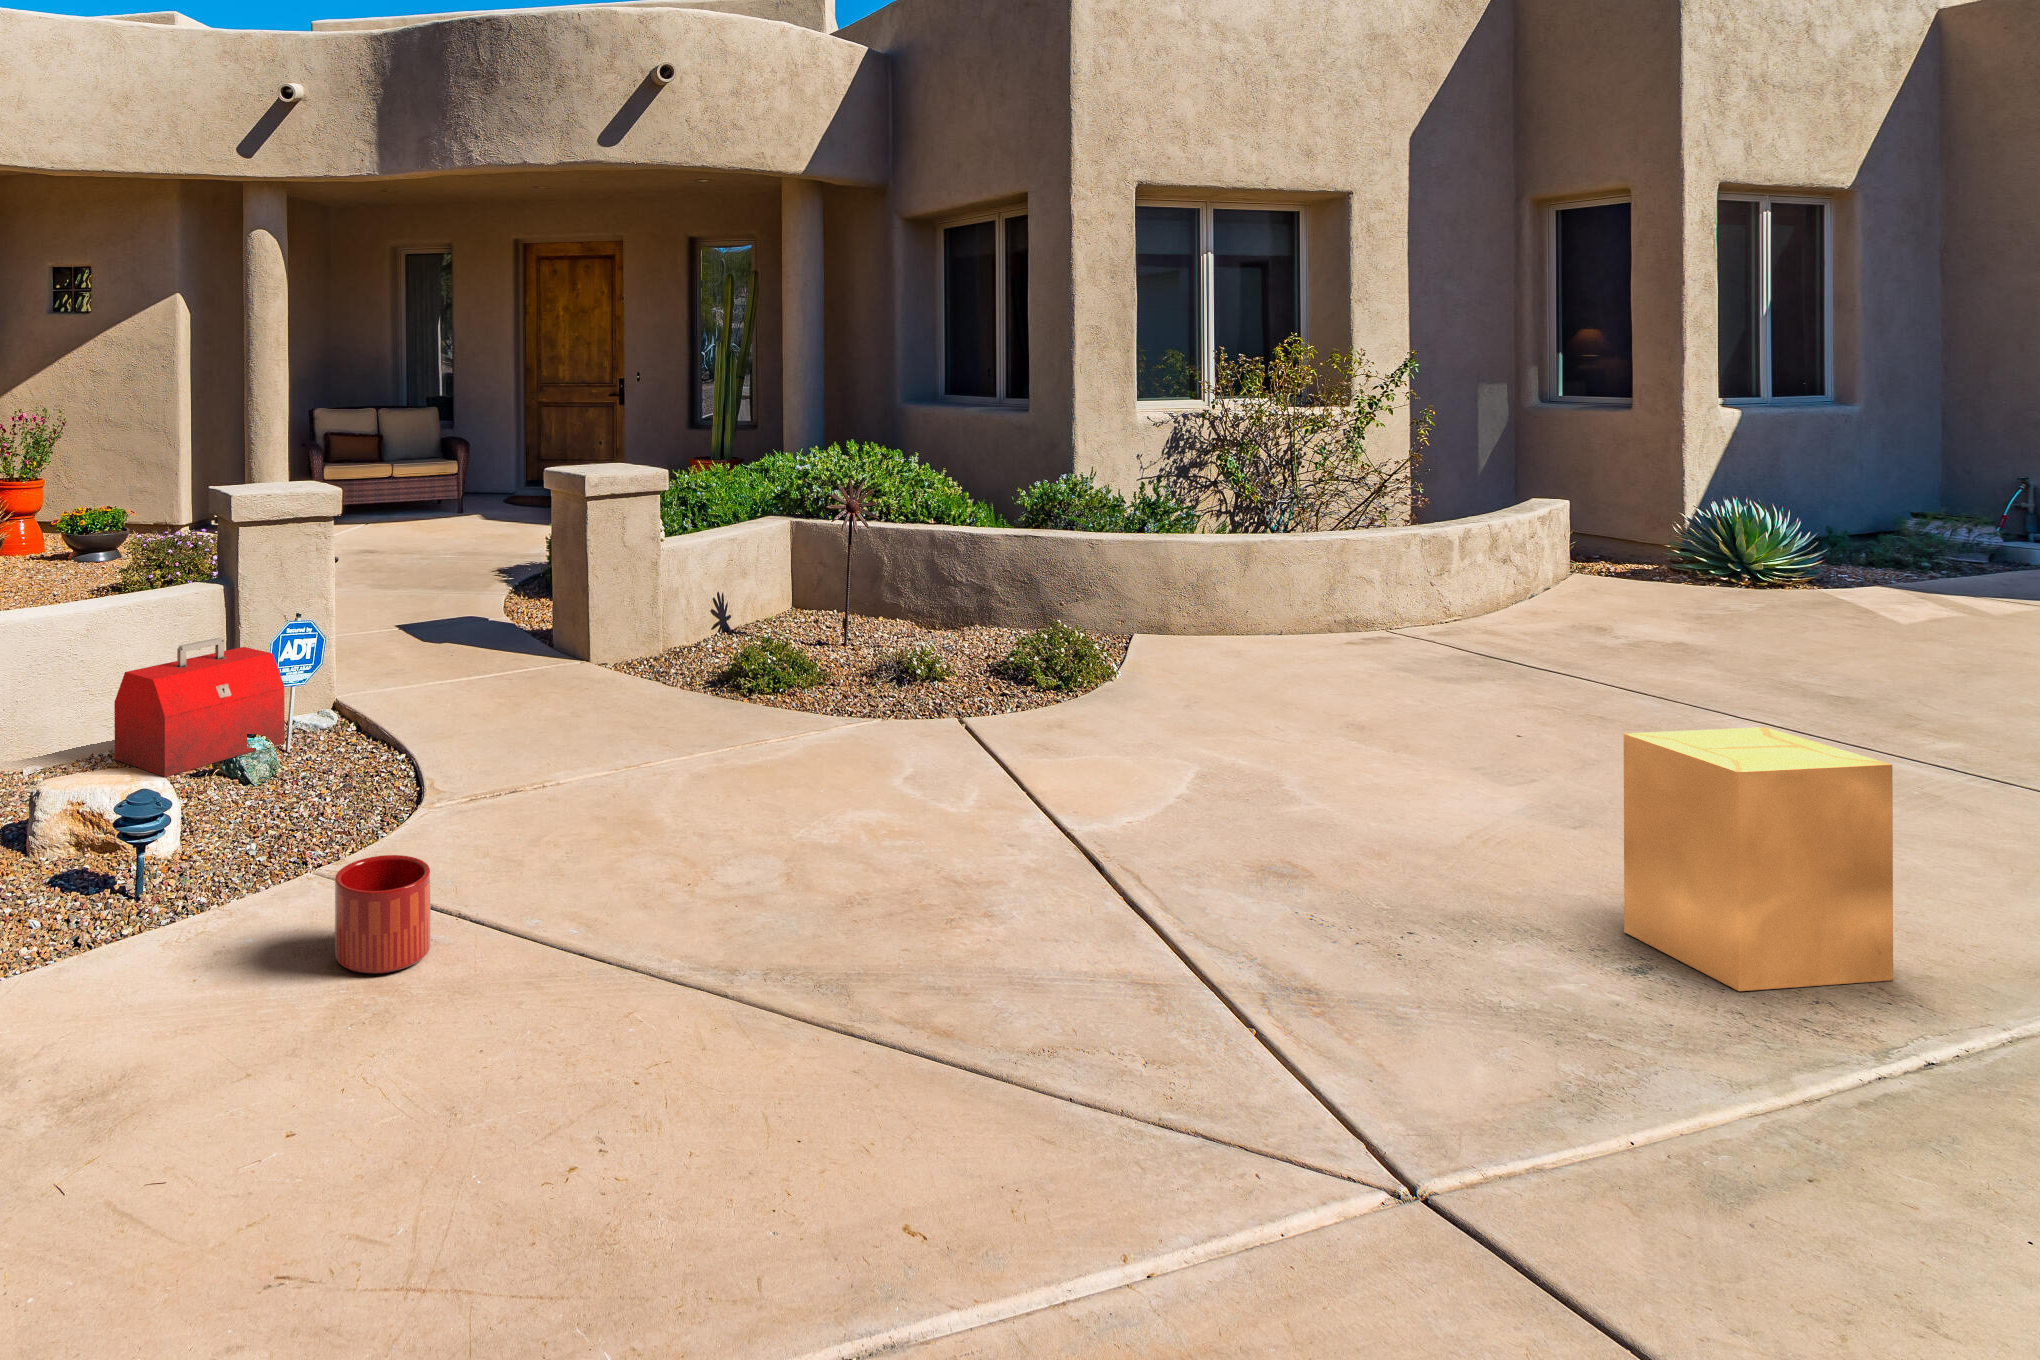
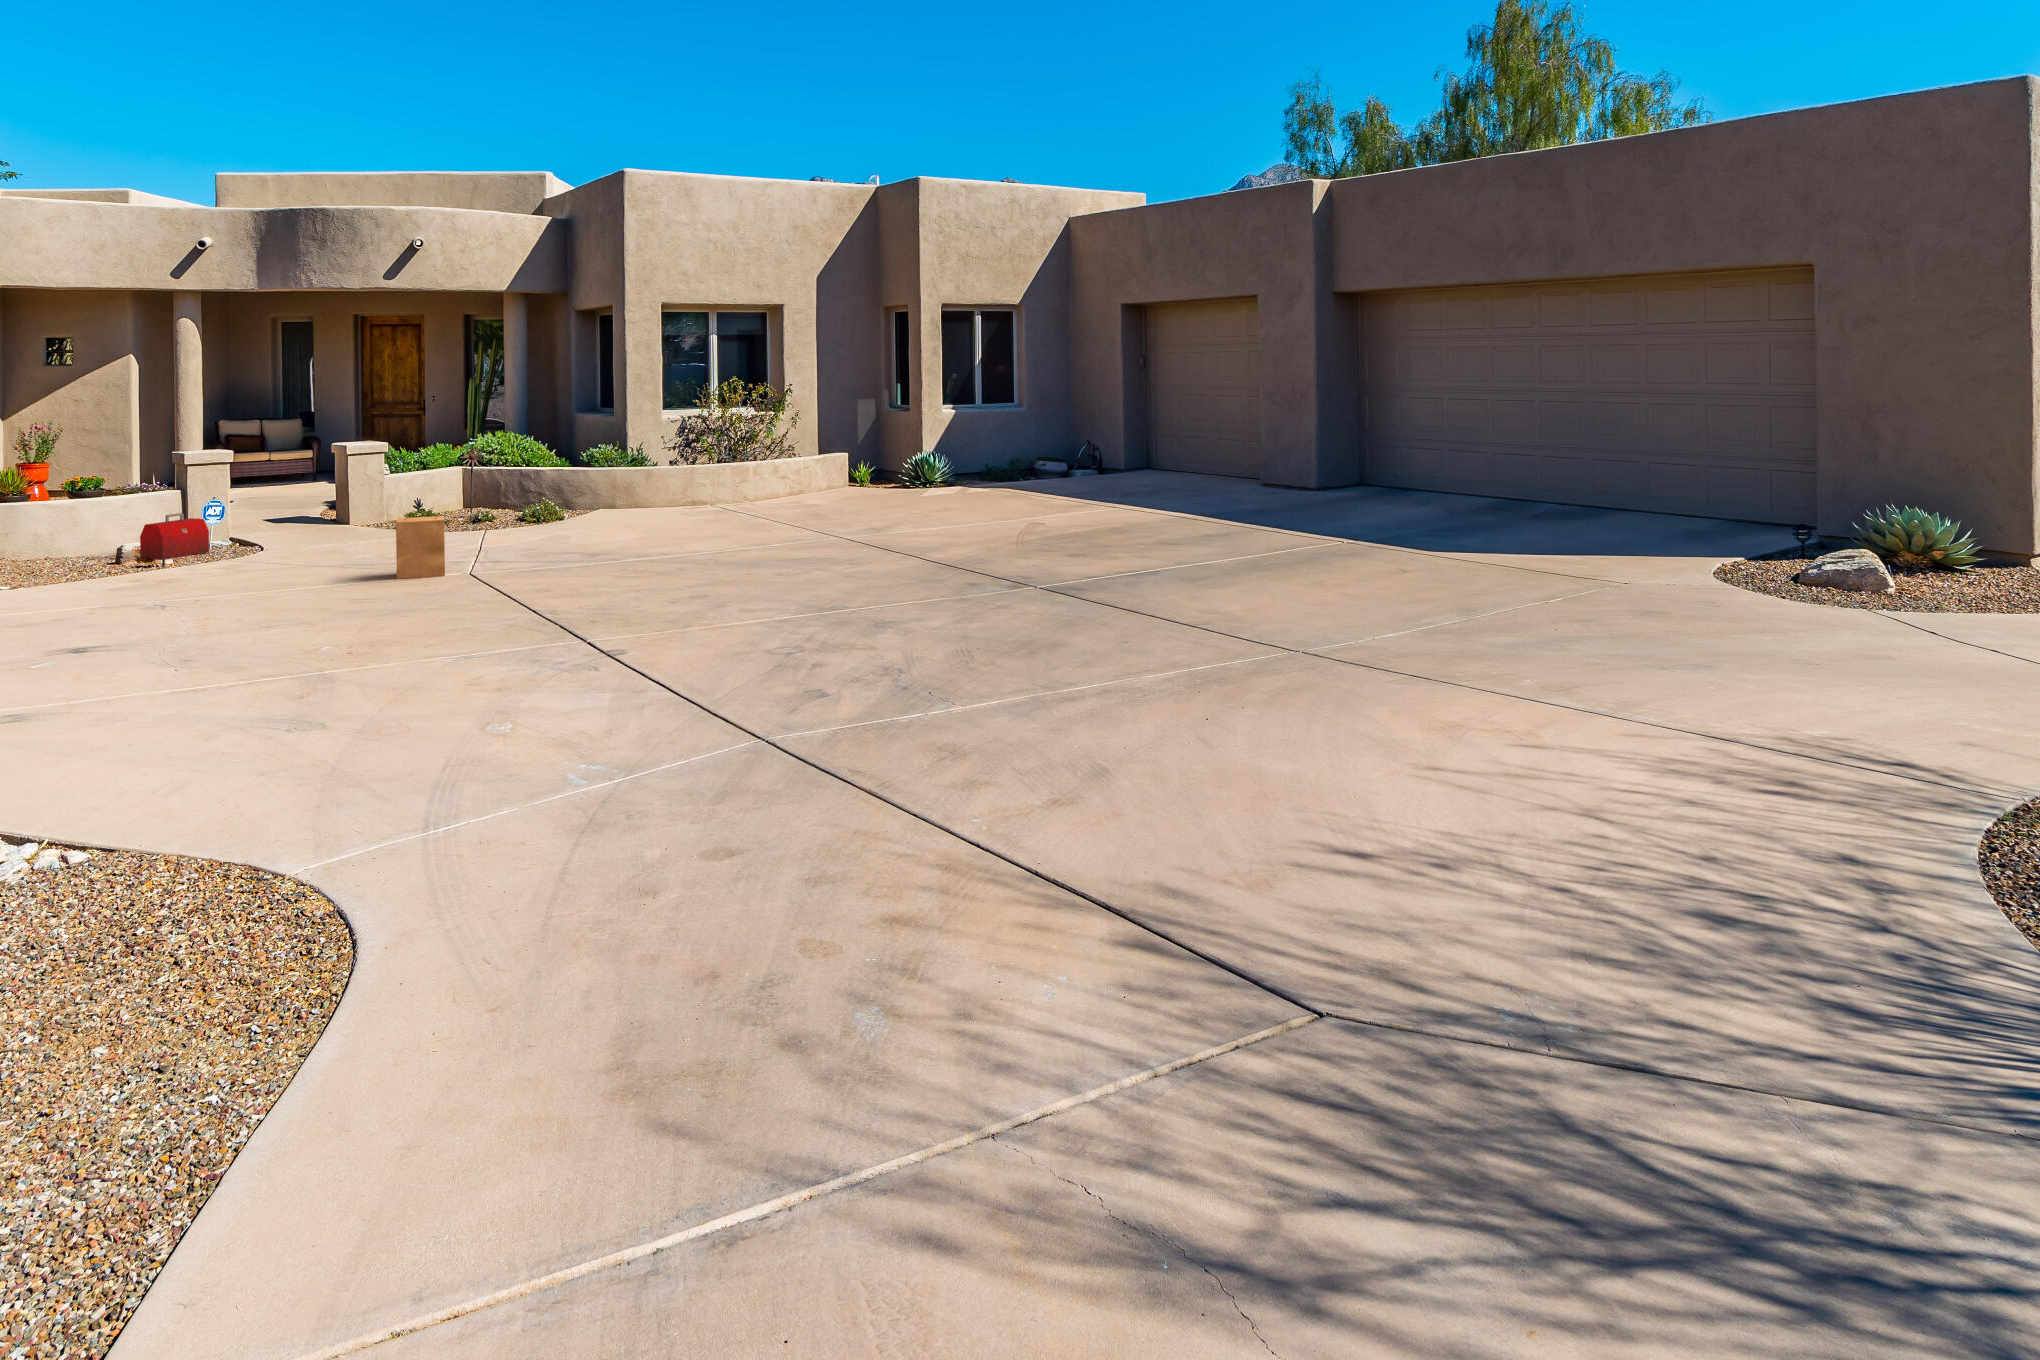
cardboard box: present [1624,727,1893,991] -> present [396,516,445,579]
planter: present [335,855,431,974] -> none [228,553,257,579]

